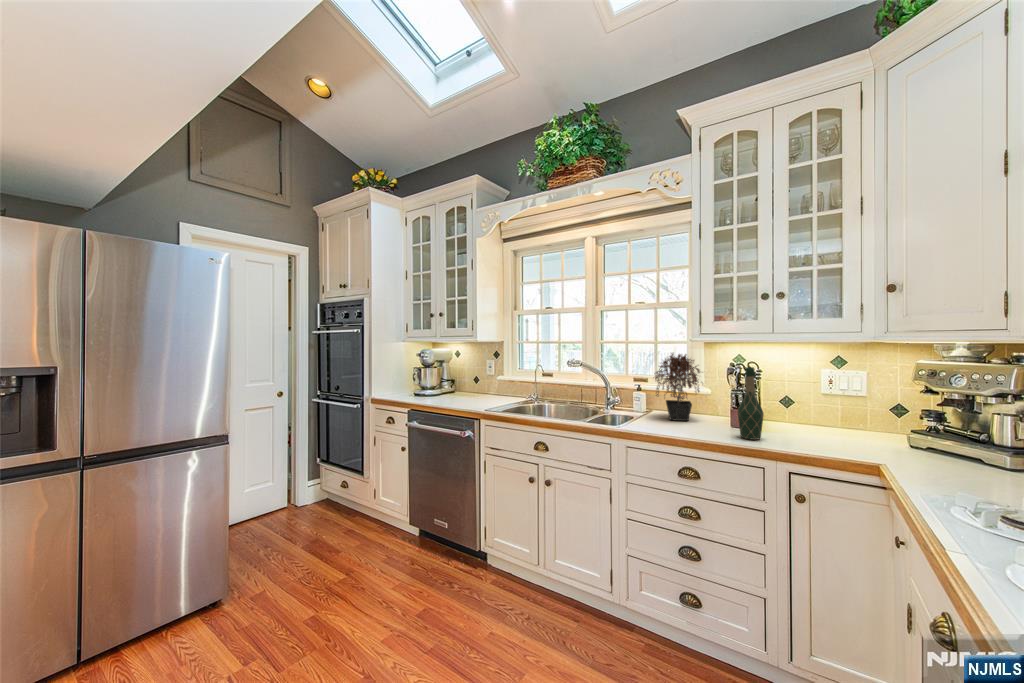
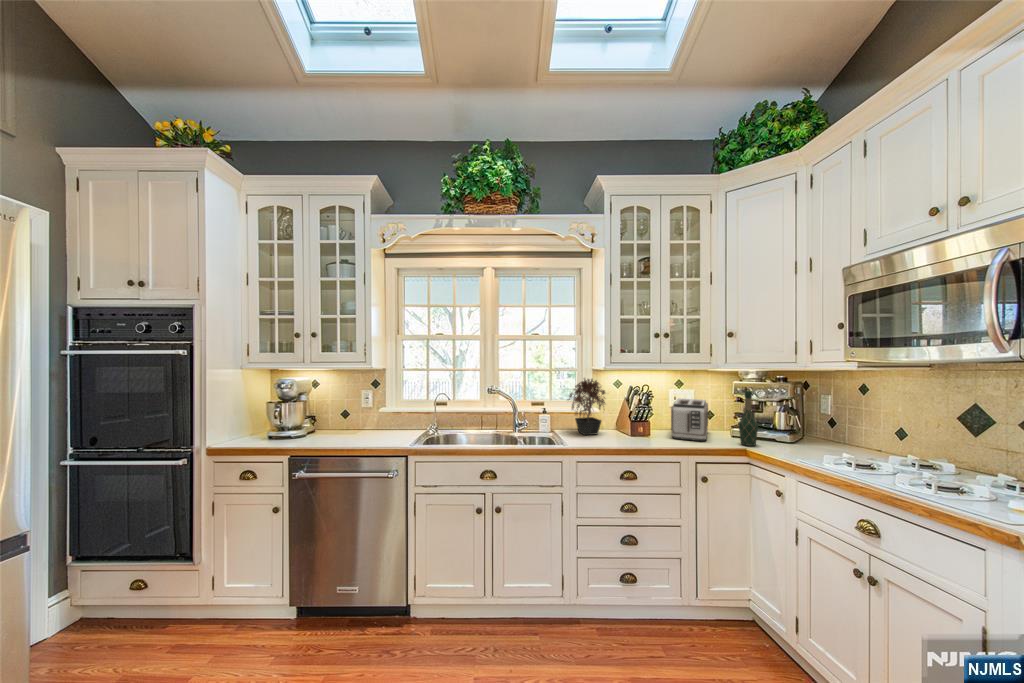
wine bottle: present [738,367,764,440] -> present [739,391,758,446]
toaster: none [785,385,873,445] -> present [671,399,708,441]

